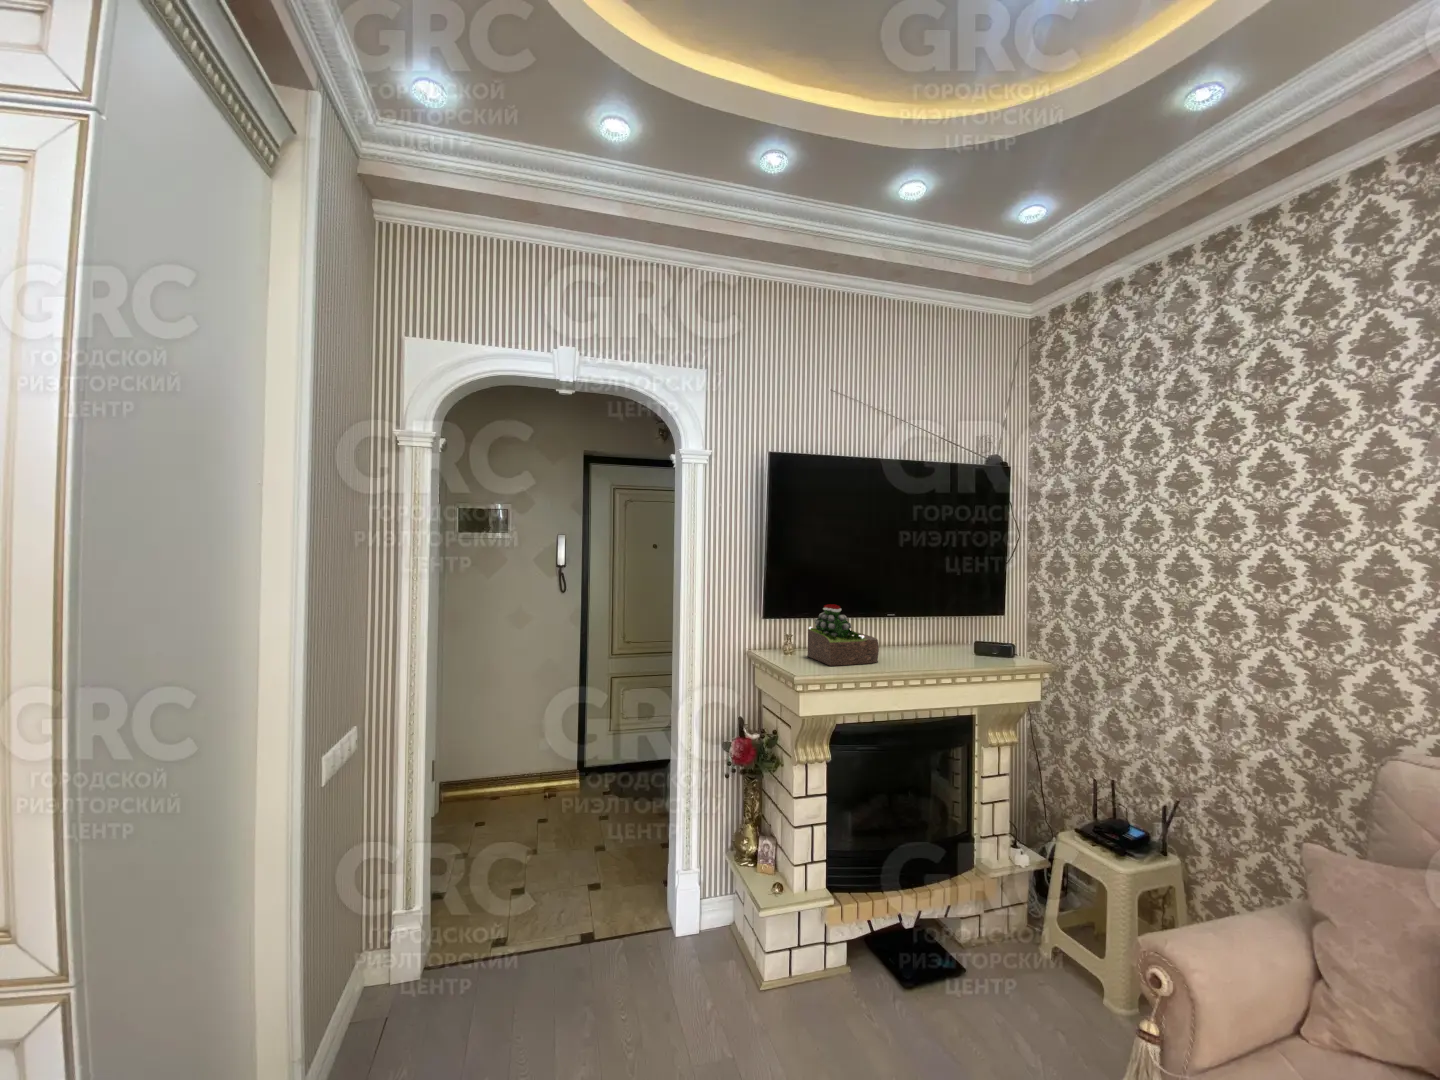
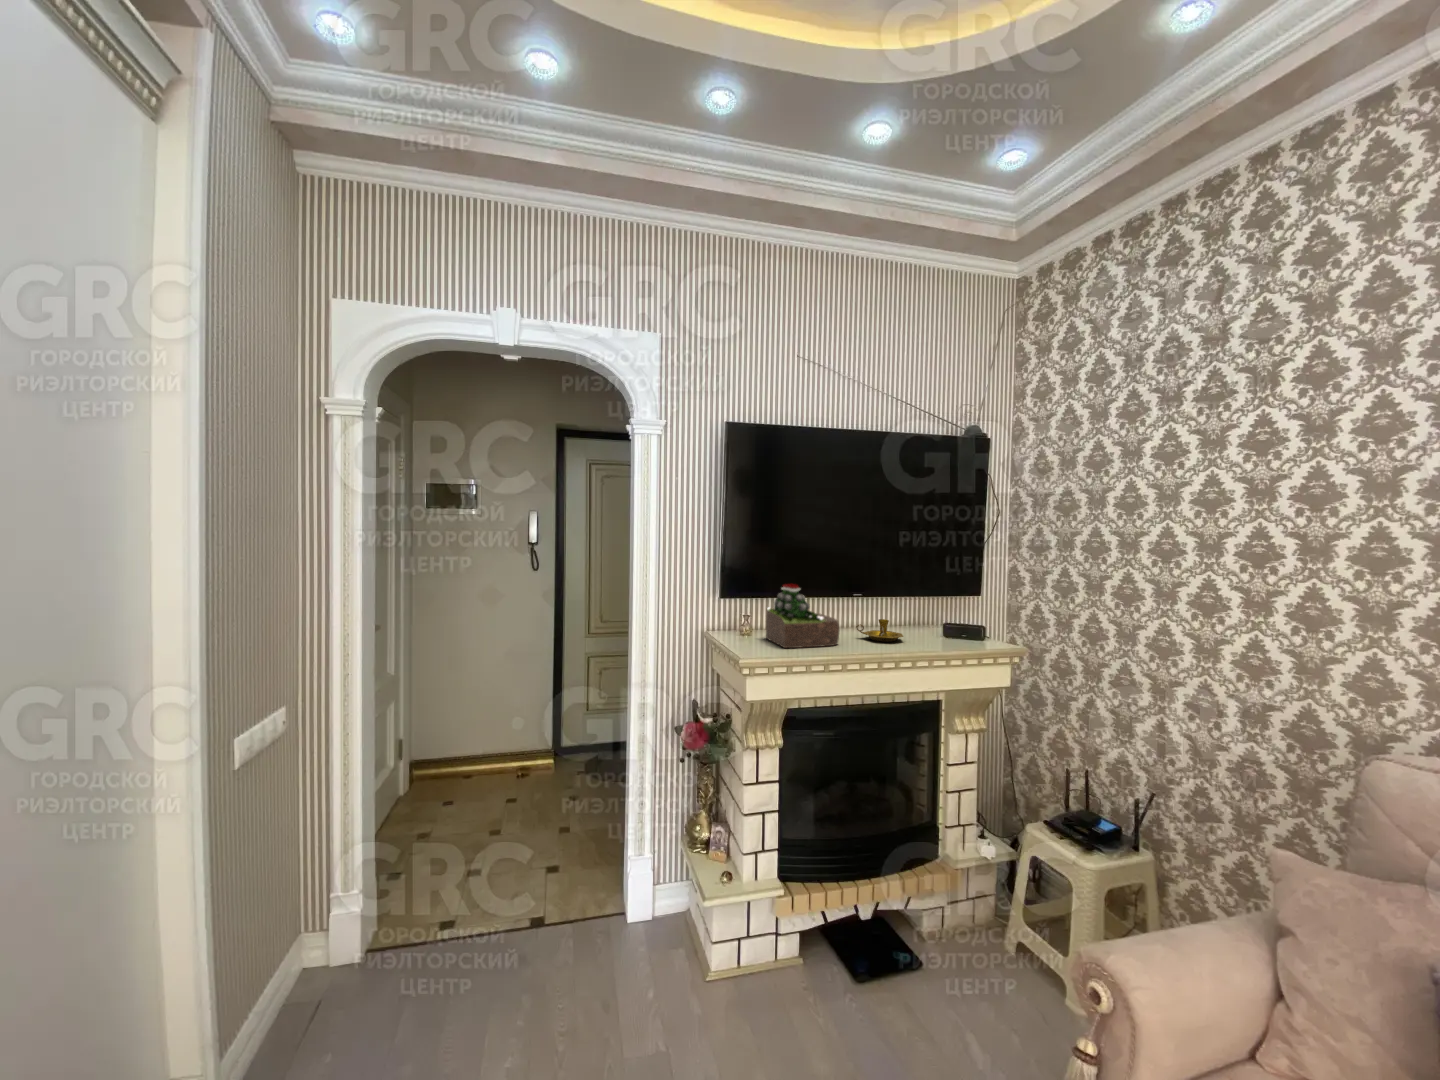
candlestick: none [892,637,937,659] -> present [857,619,903,642]

